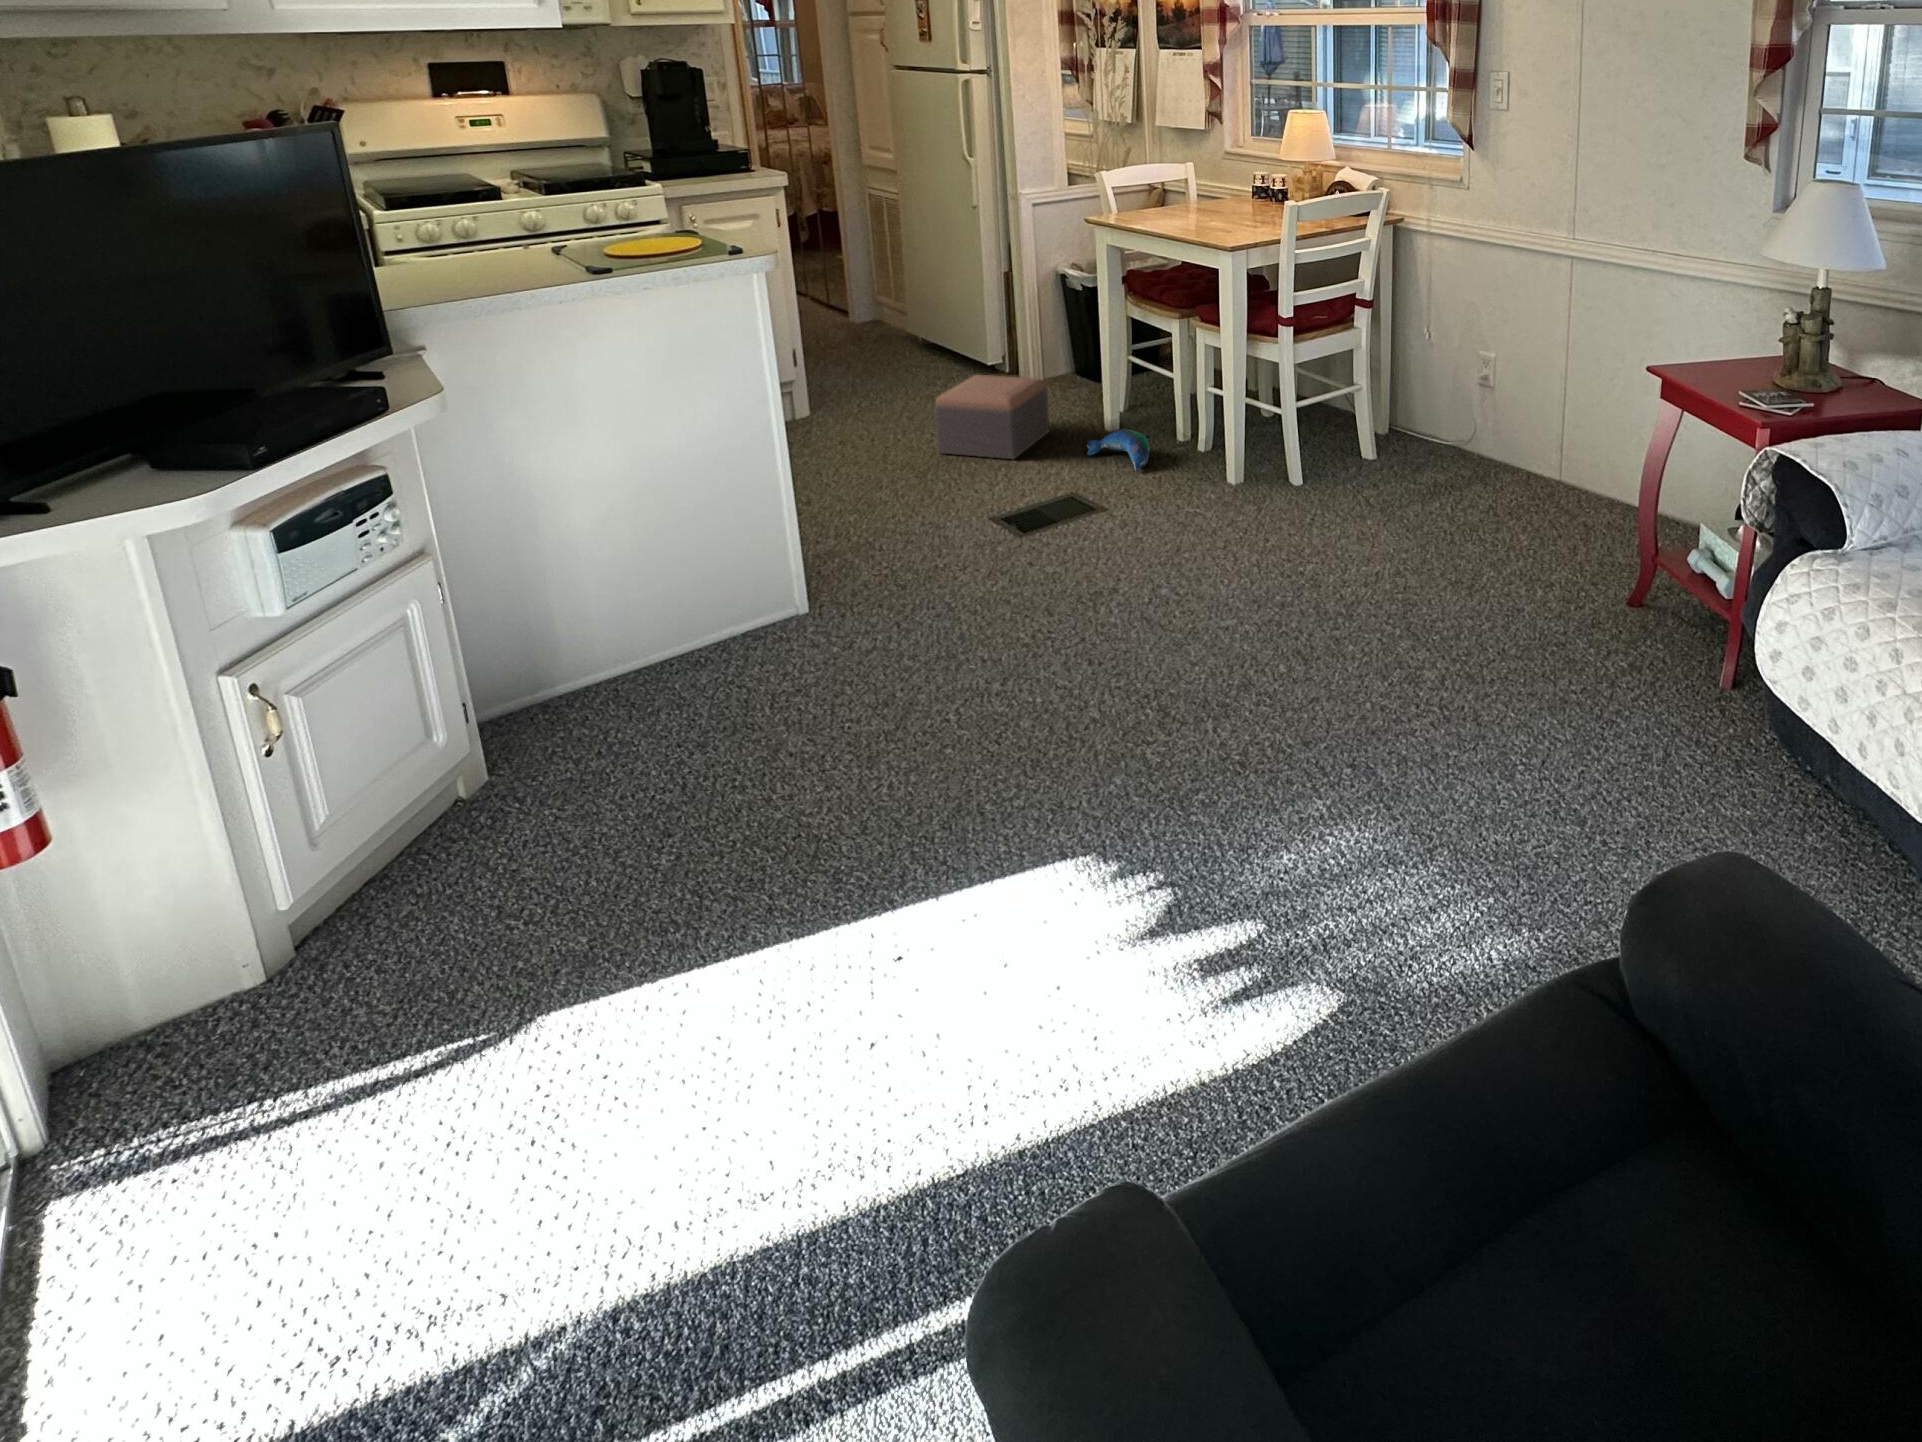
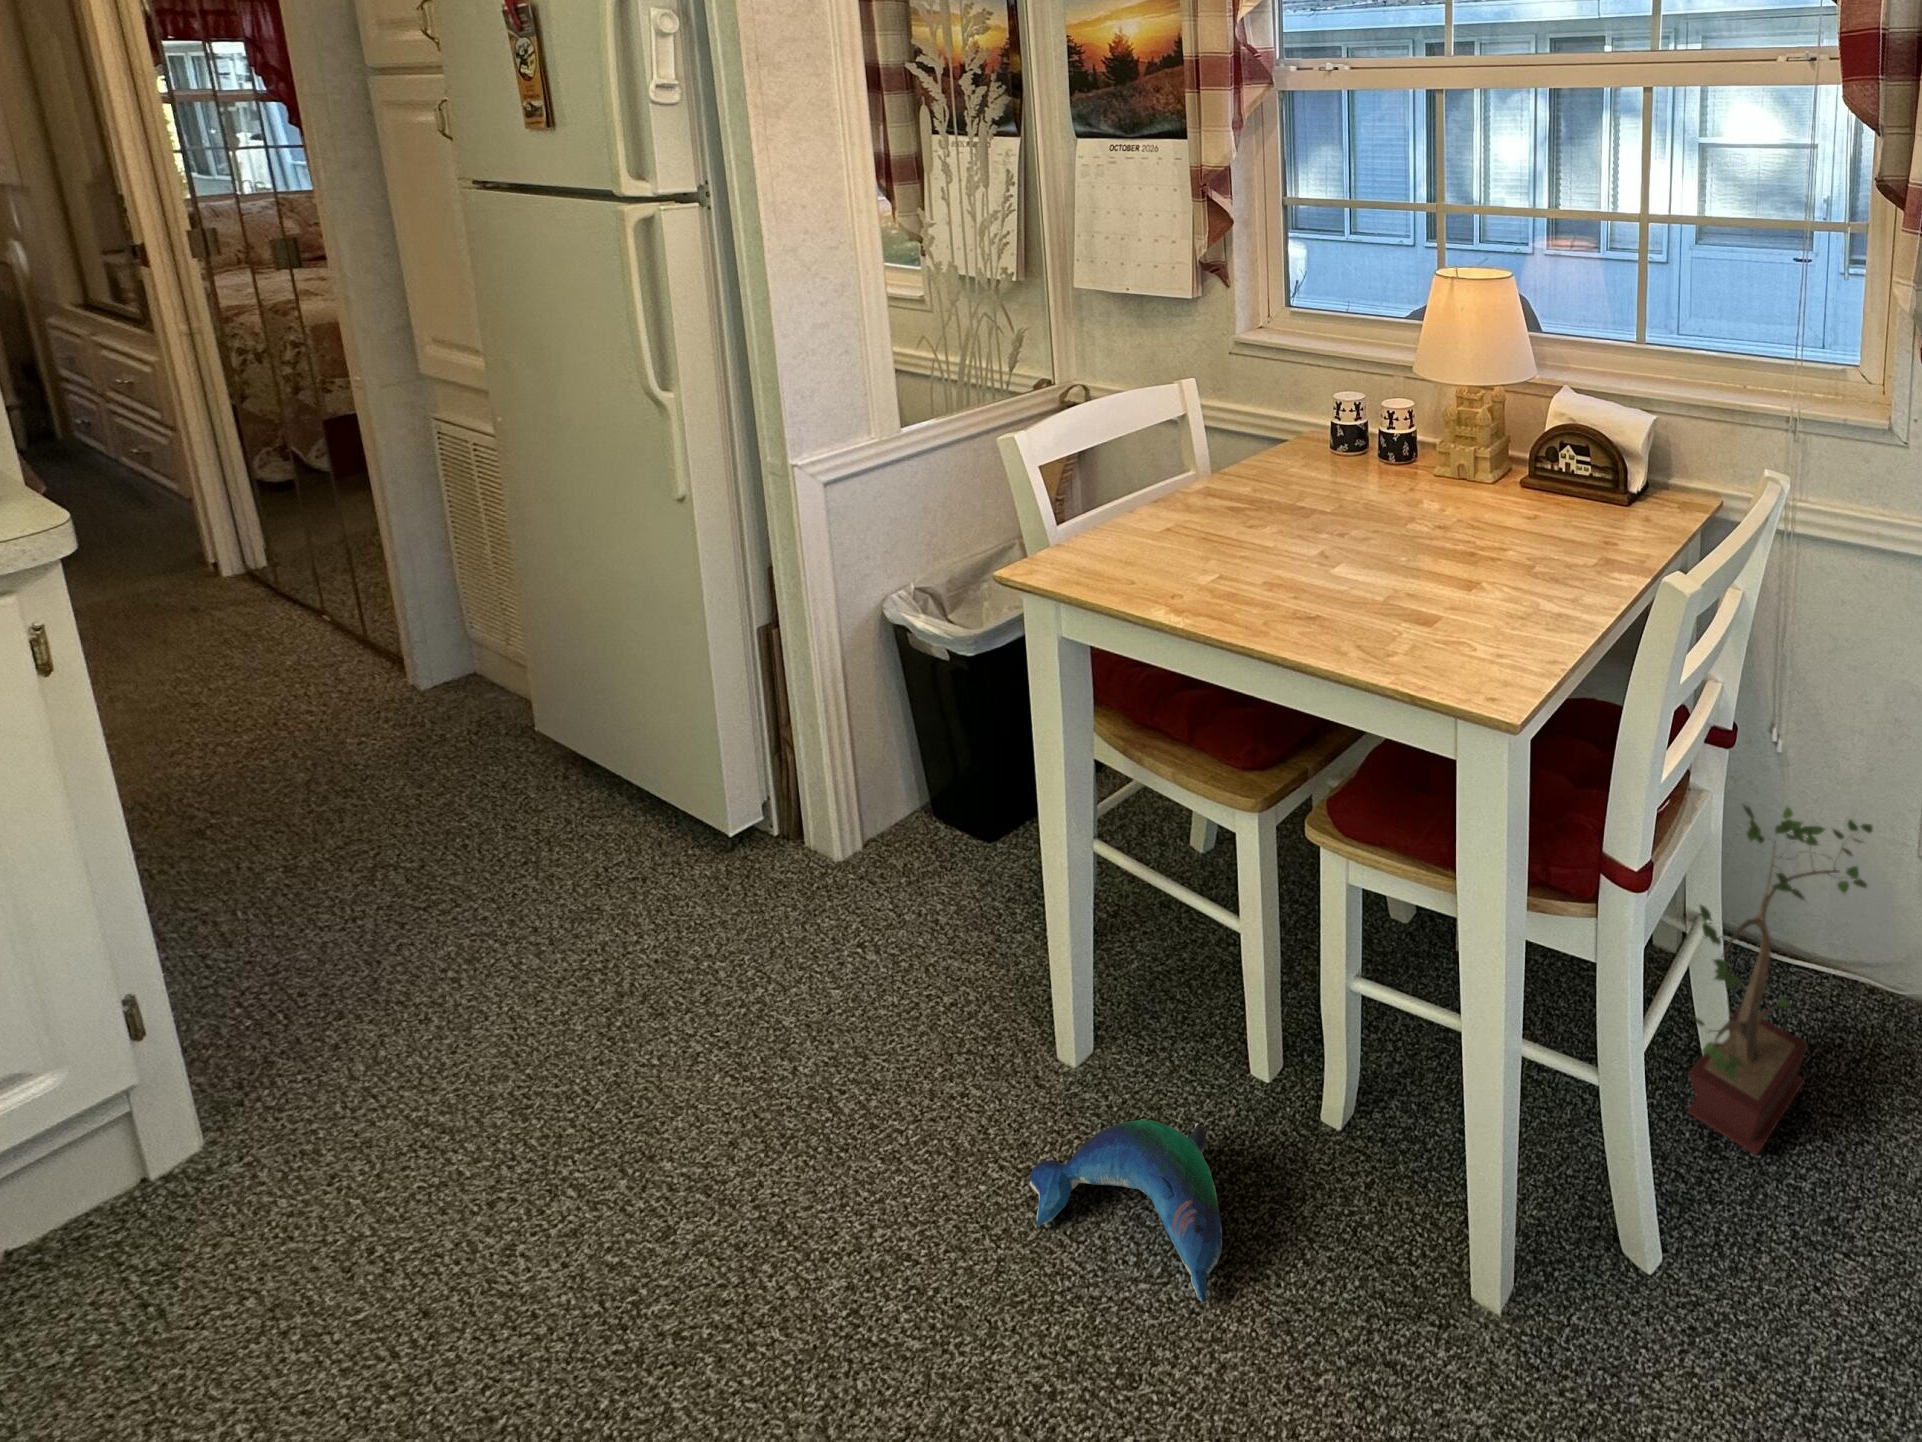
potted plant: none [1337,334,1447,473] -> present [1687,806,1873,1155]
footstool: present [935,375,1049,459] -> none [556,983,908,1324]

